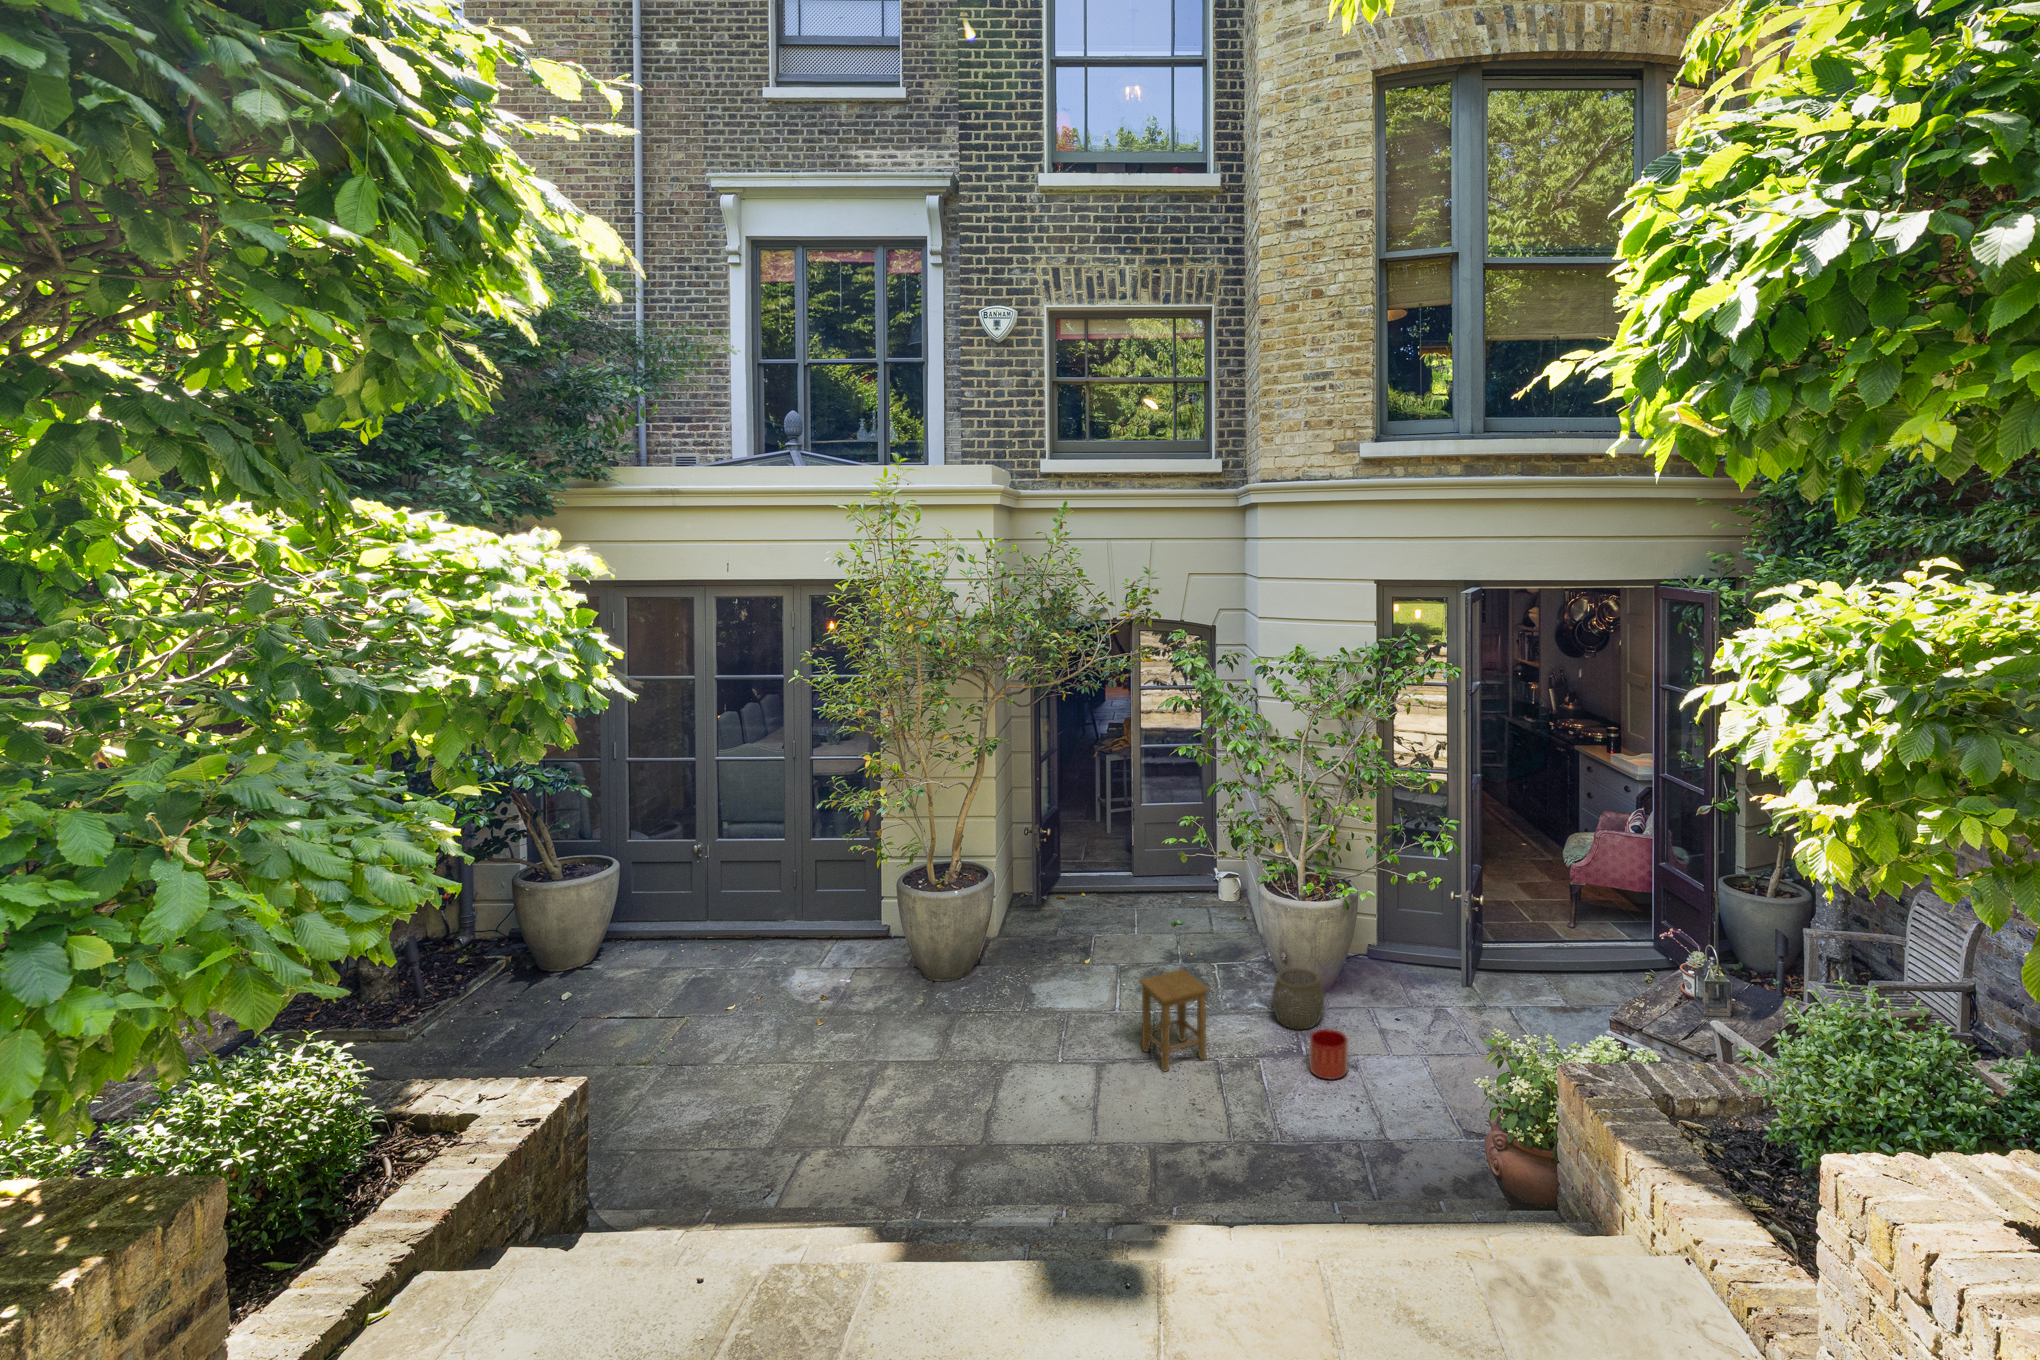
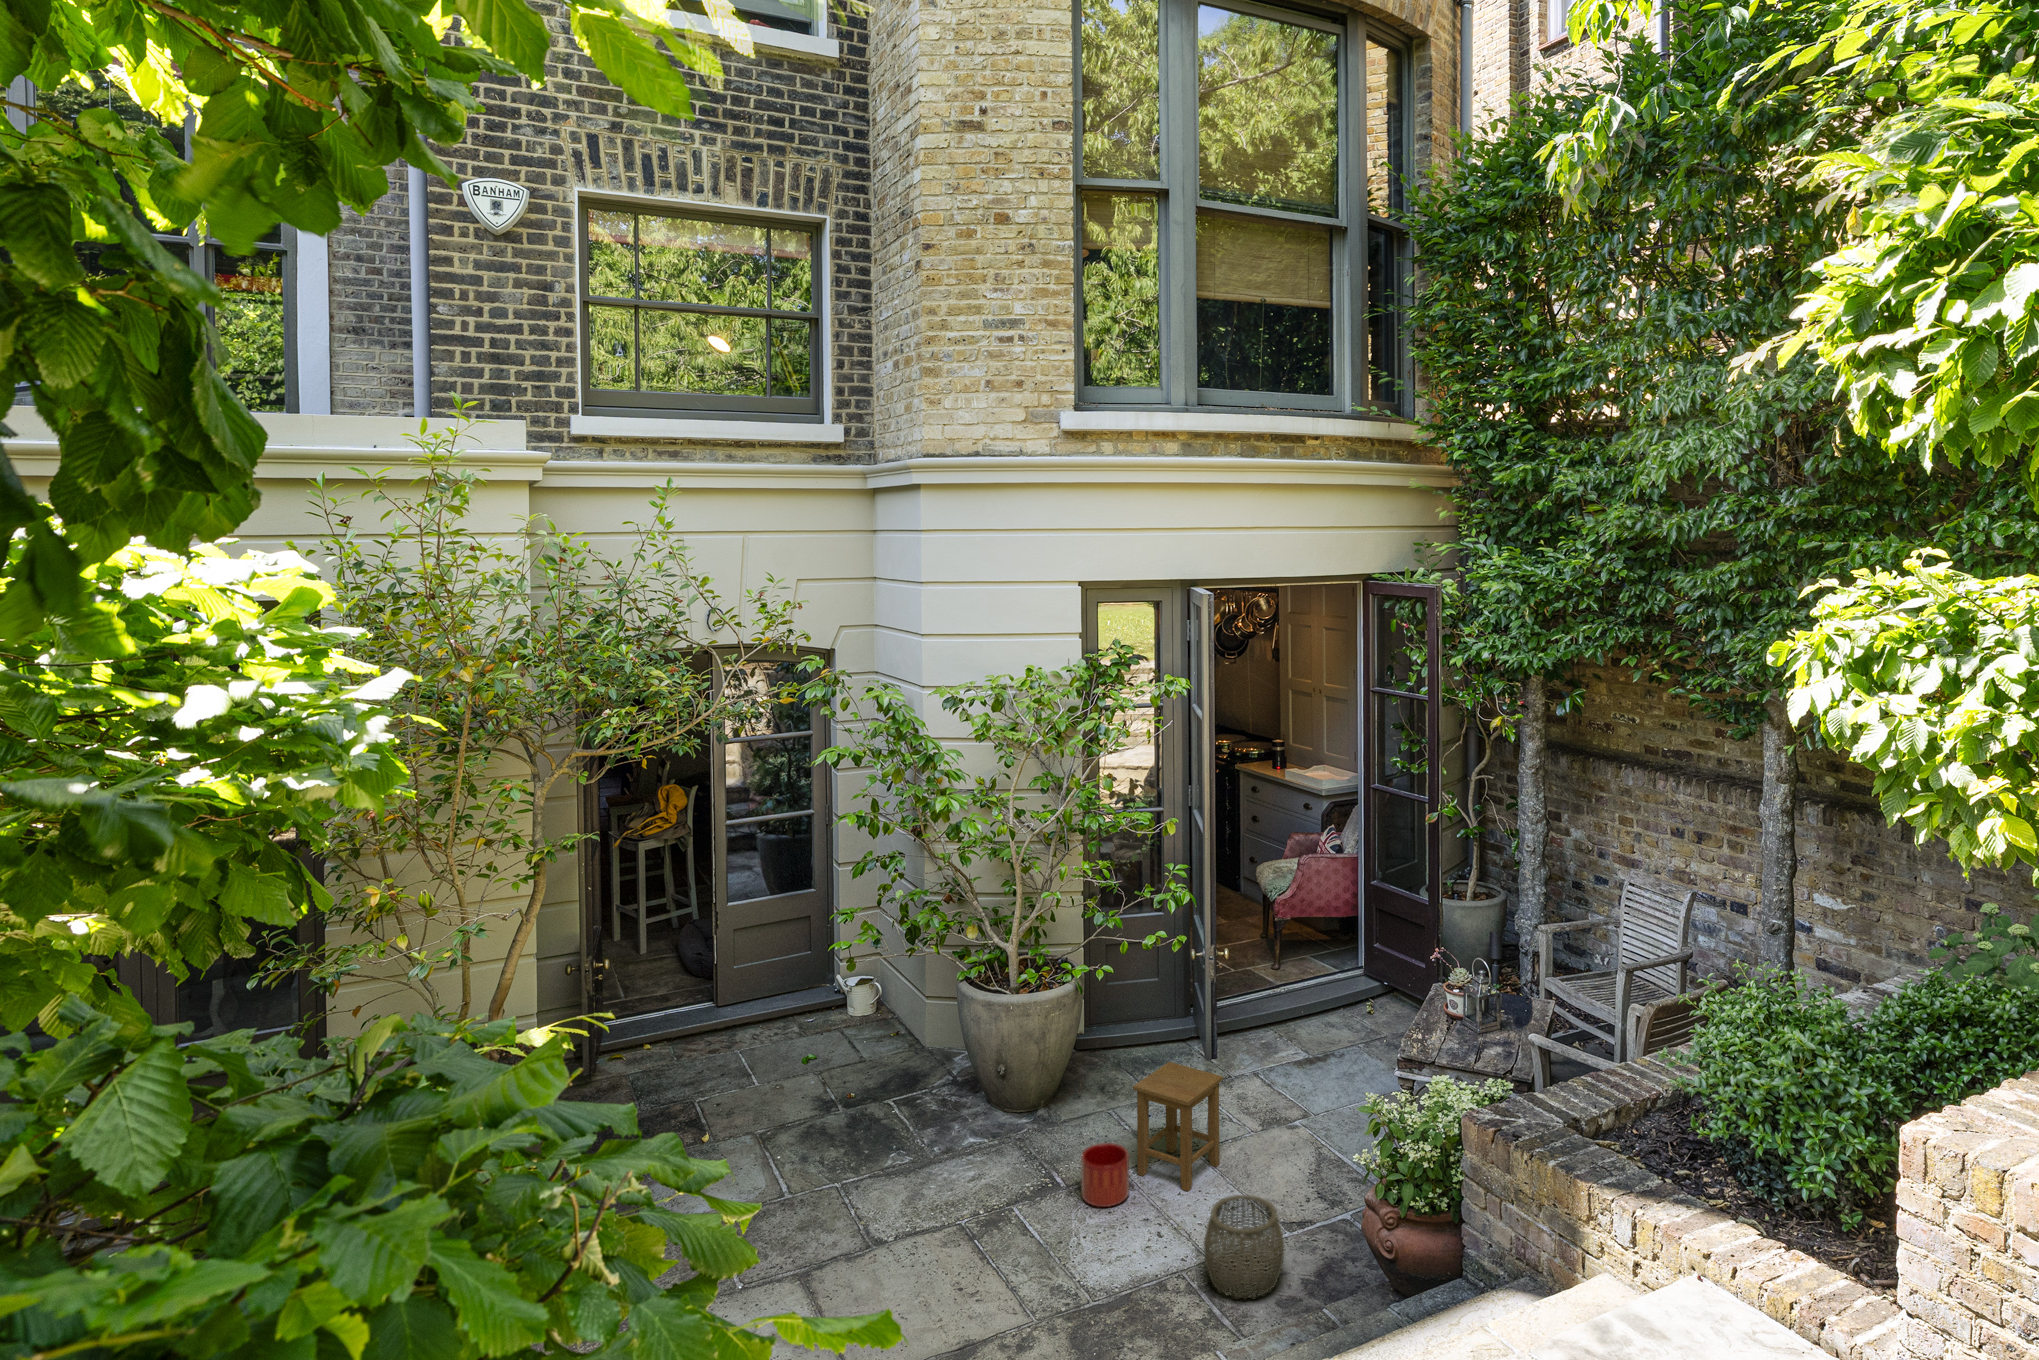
woven basket: present [1272,968,1324,1030] -> present [1204,1195,1285,1299]
stool: present [1139,969,1209,1071] -> present [1133,1062,1223,1191]

